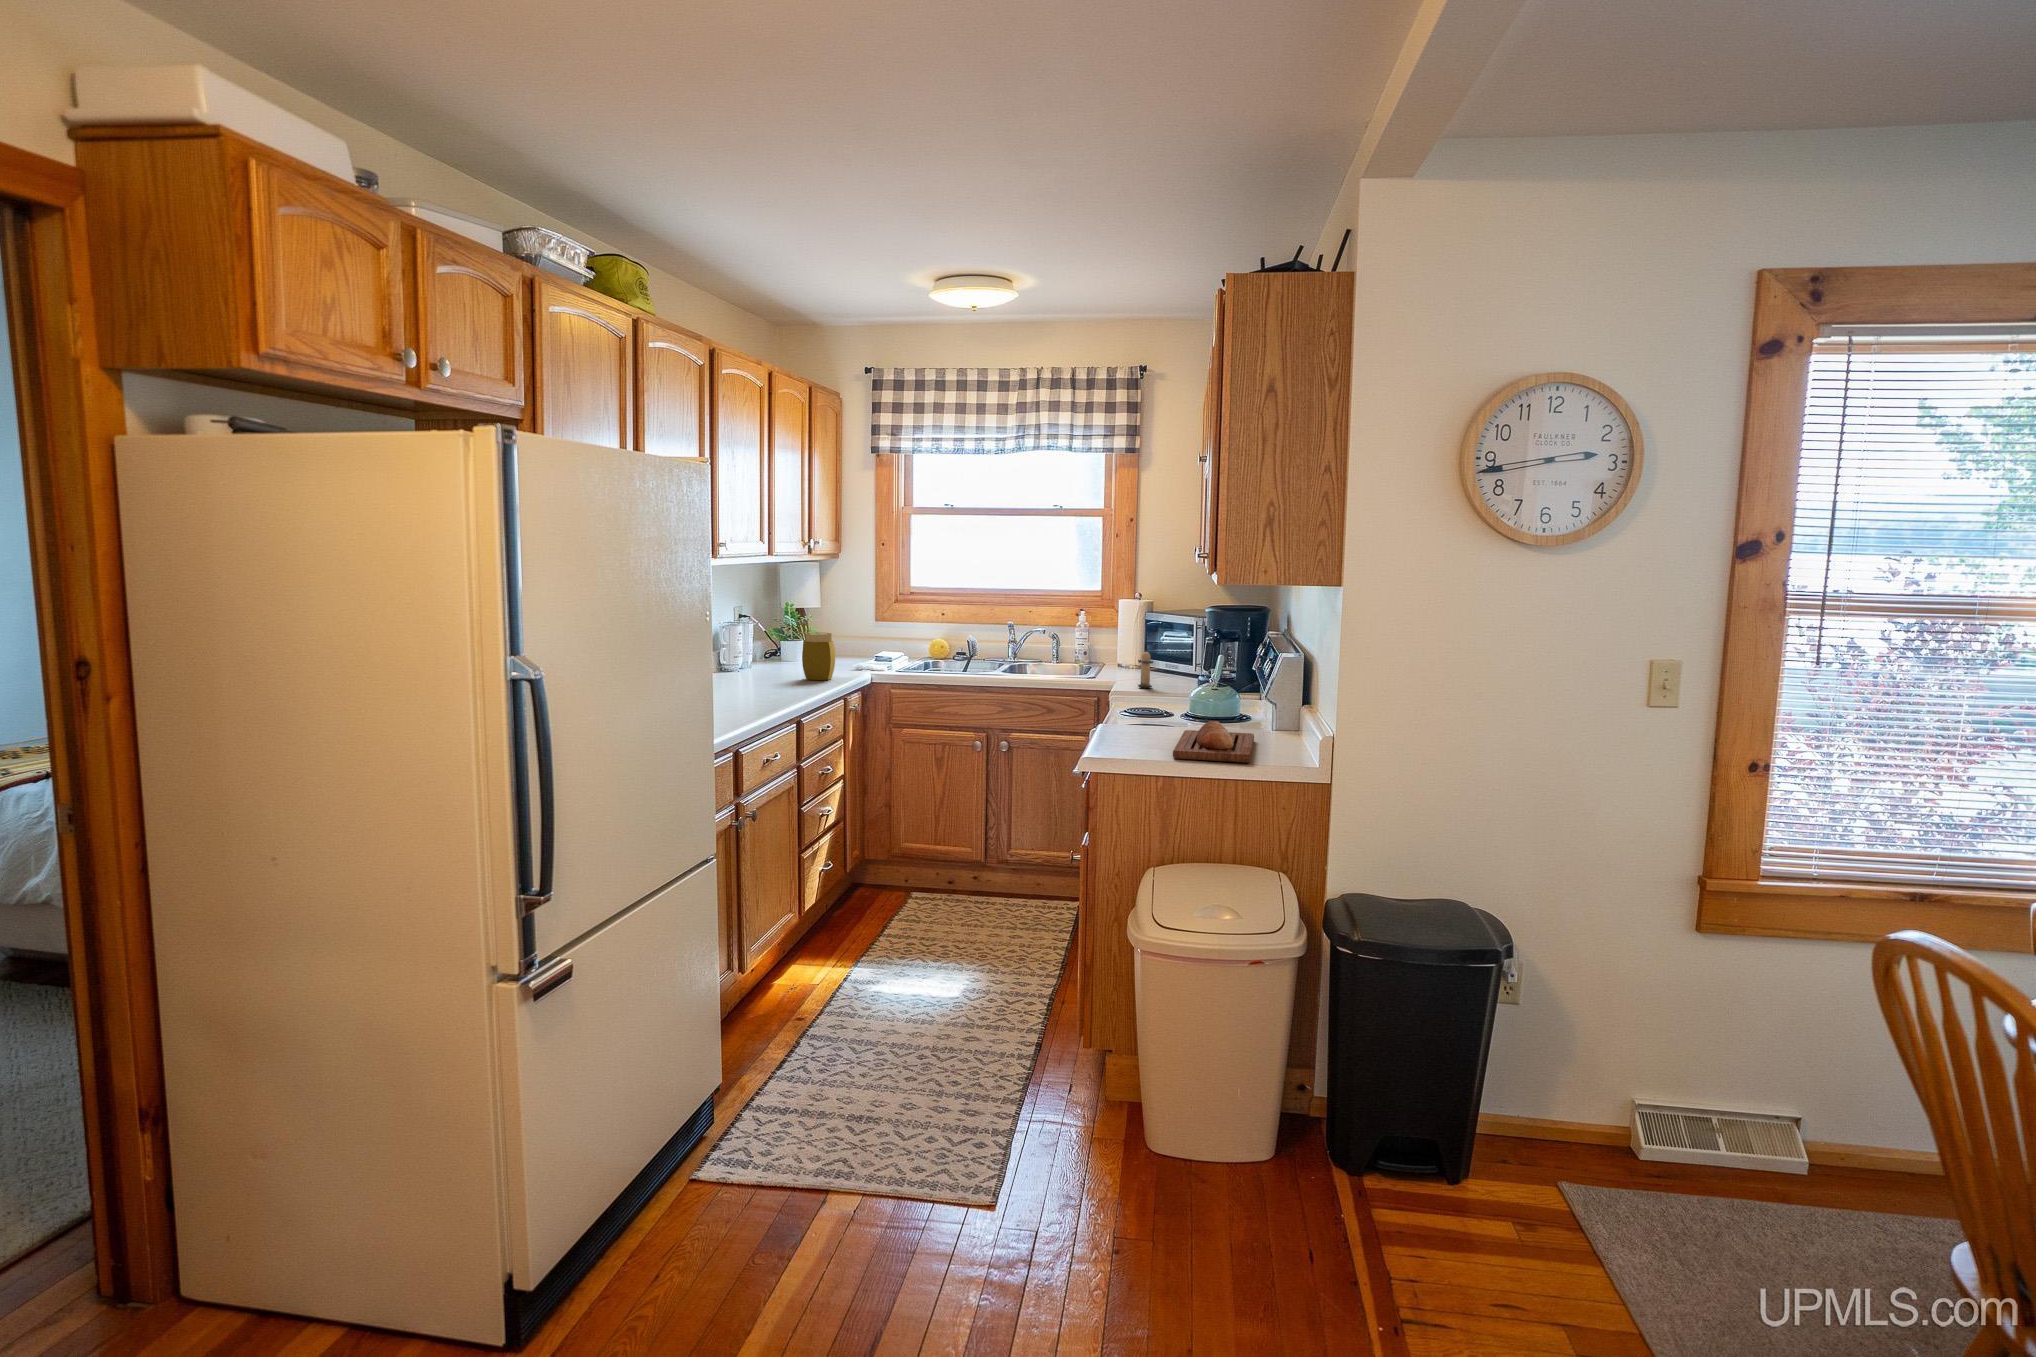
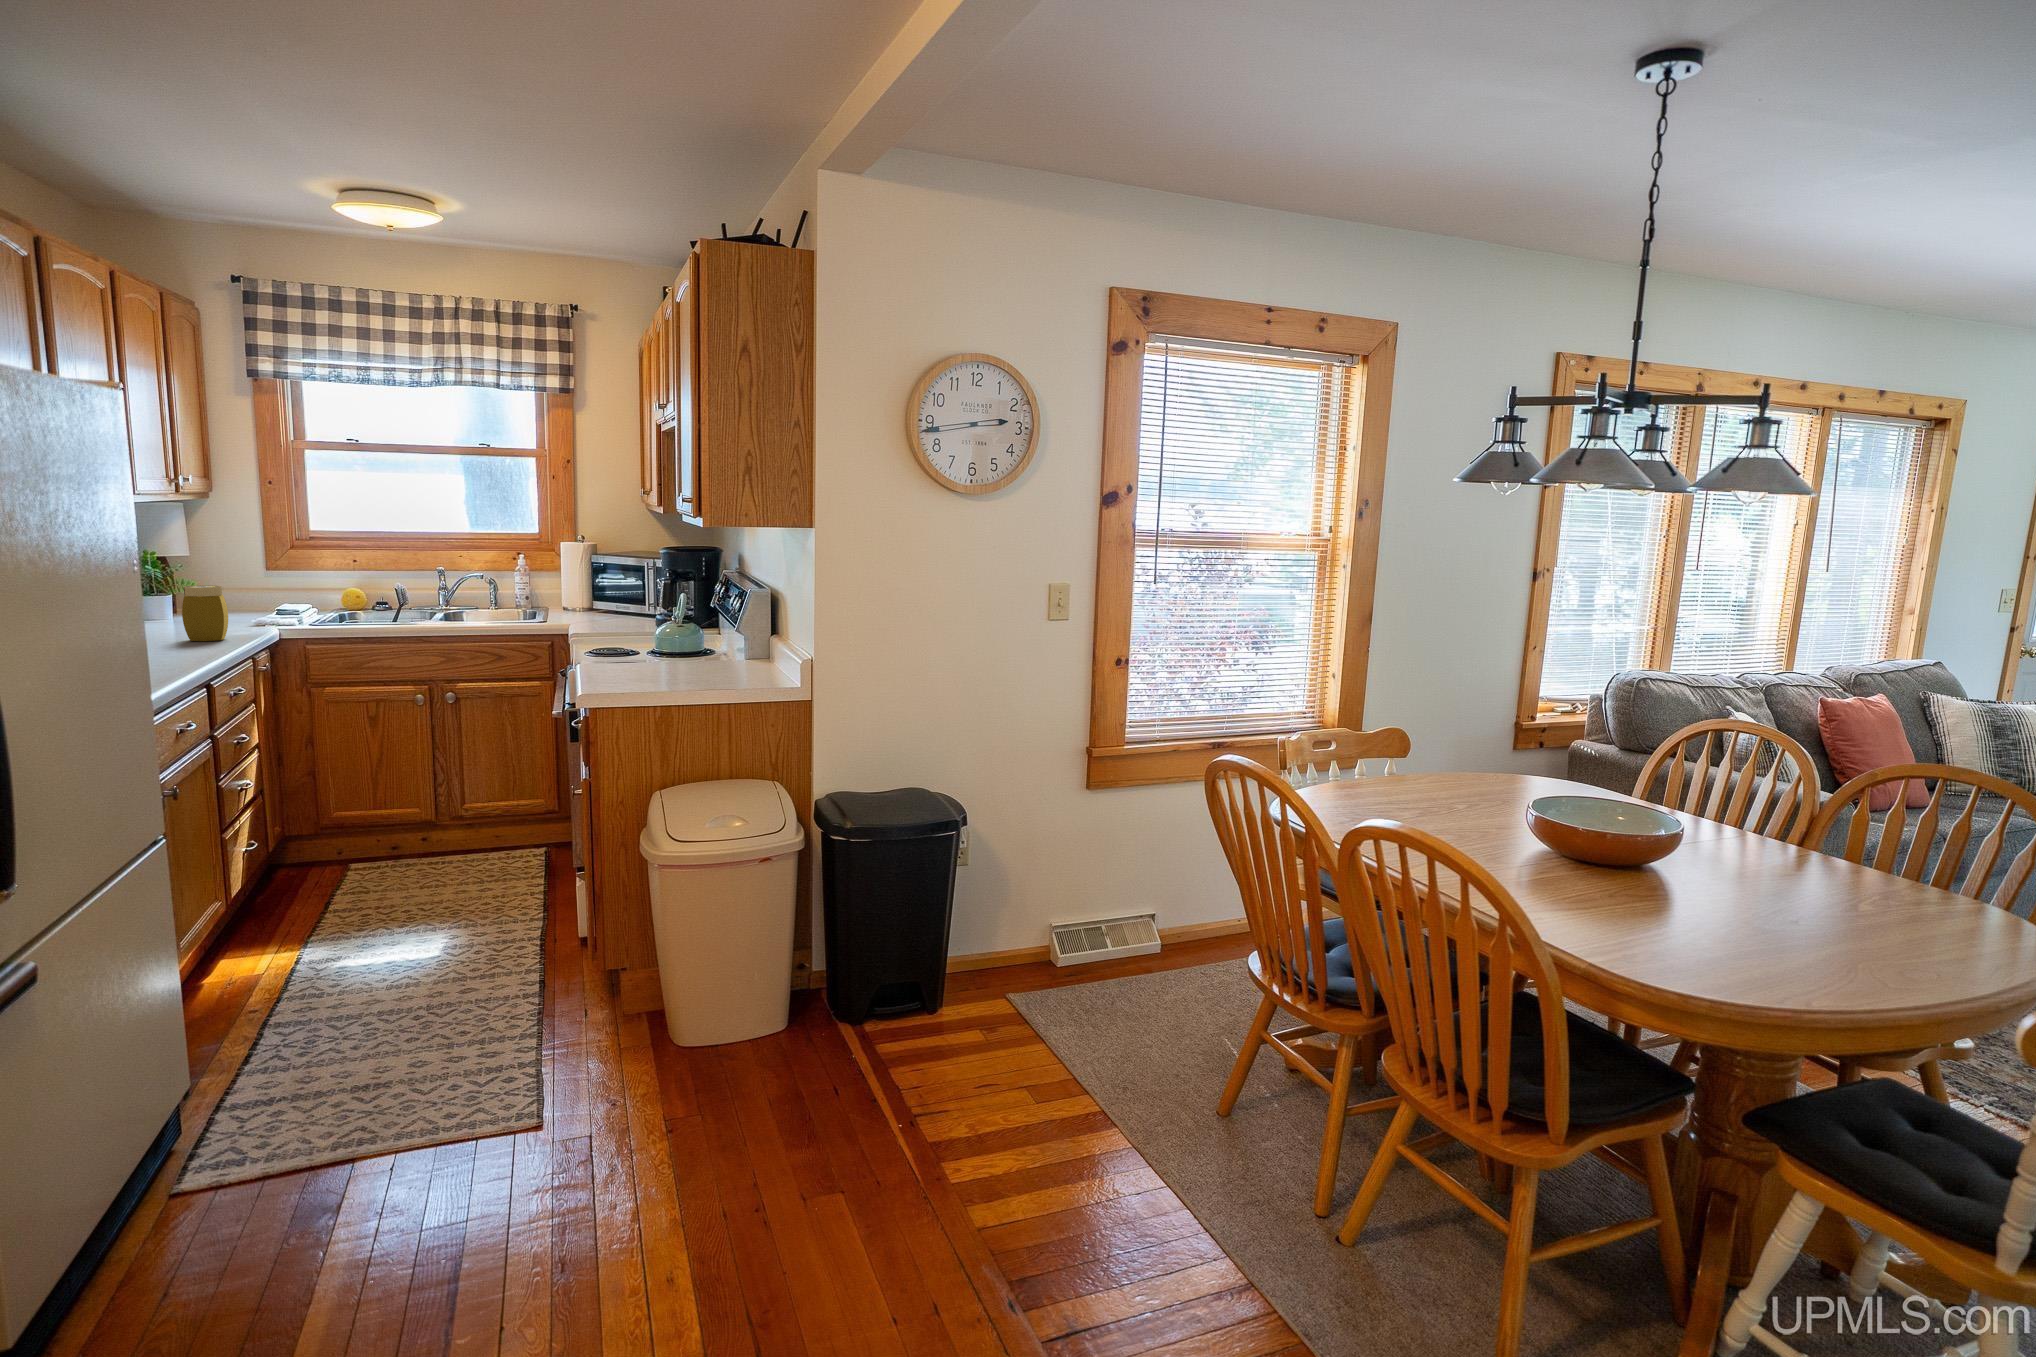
candle: present [1138,652,1153,688] -> none [599,593,619,632]
bread loaf: present [1173,721,1254,763] -> none [670,655,743,690]

